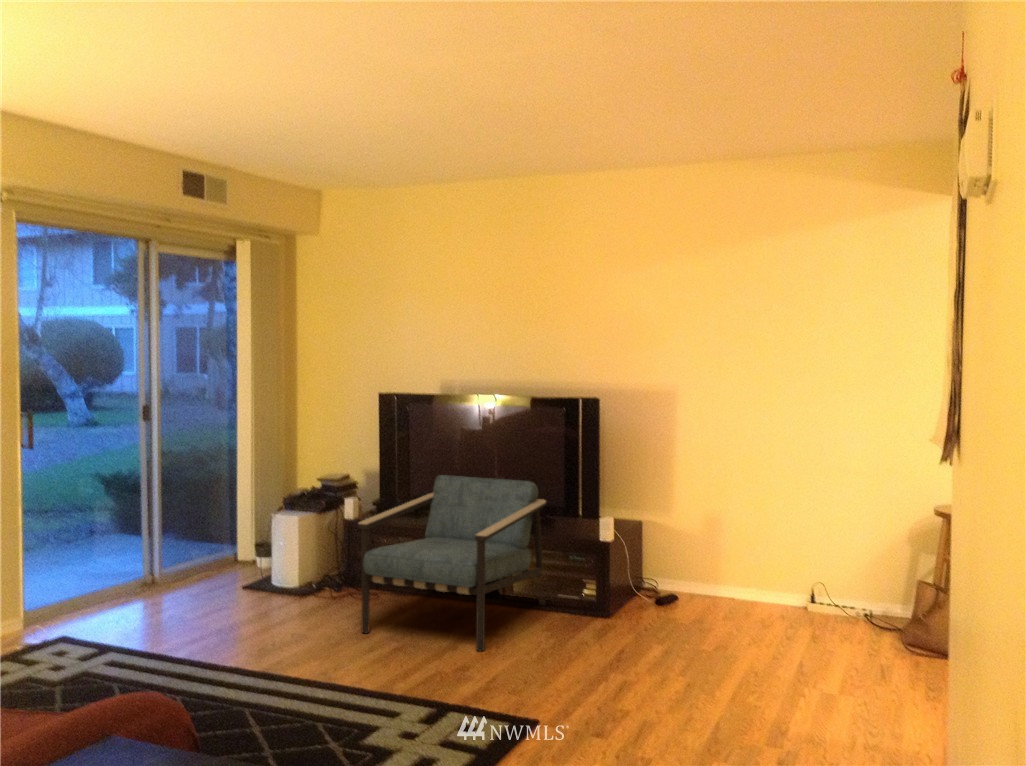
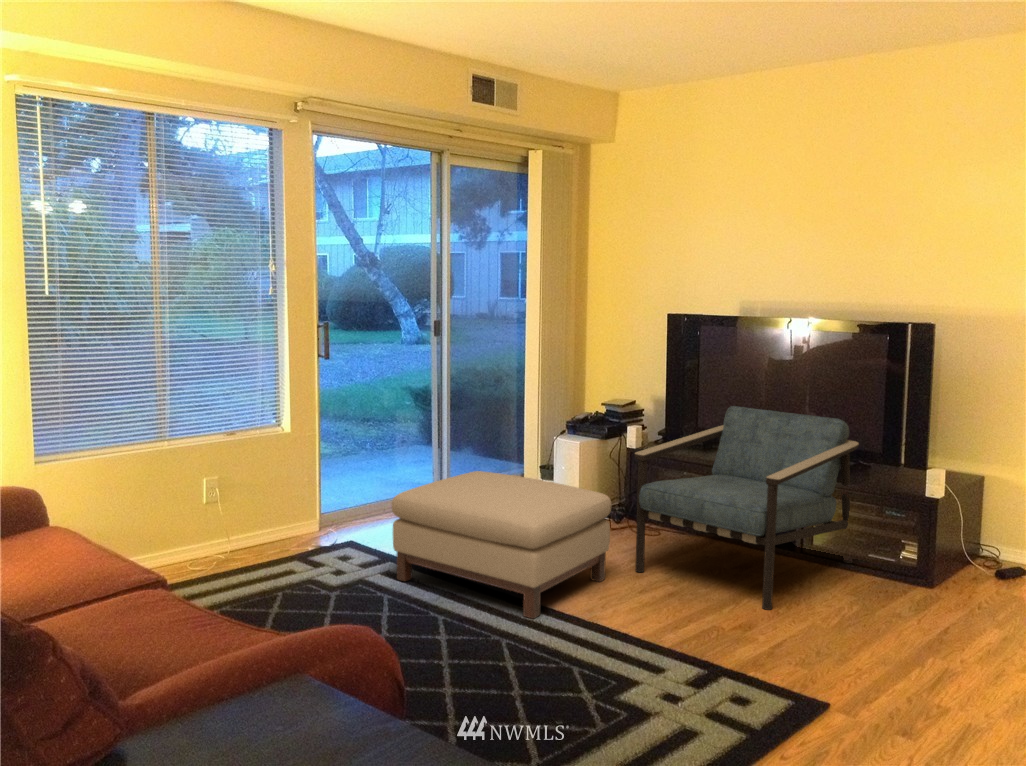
ottoman: none [116,553,339,687] -> present [392,471,611,619]

